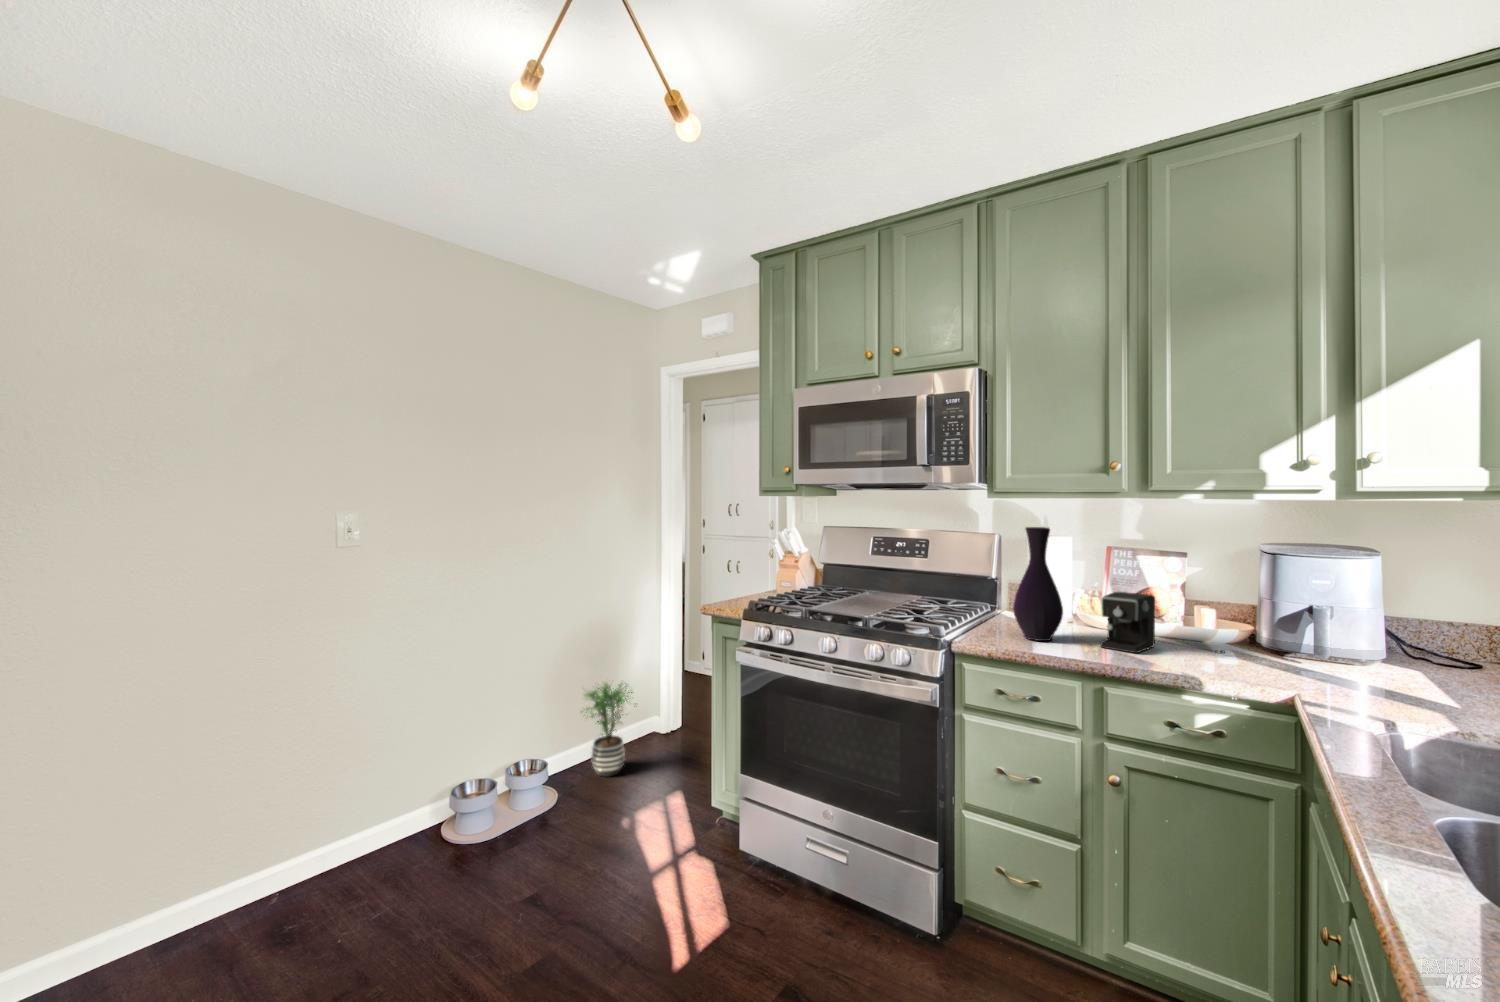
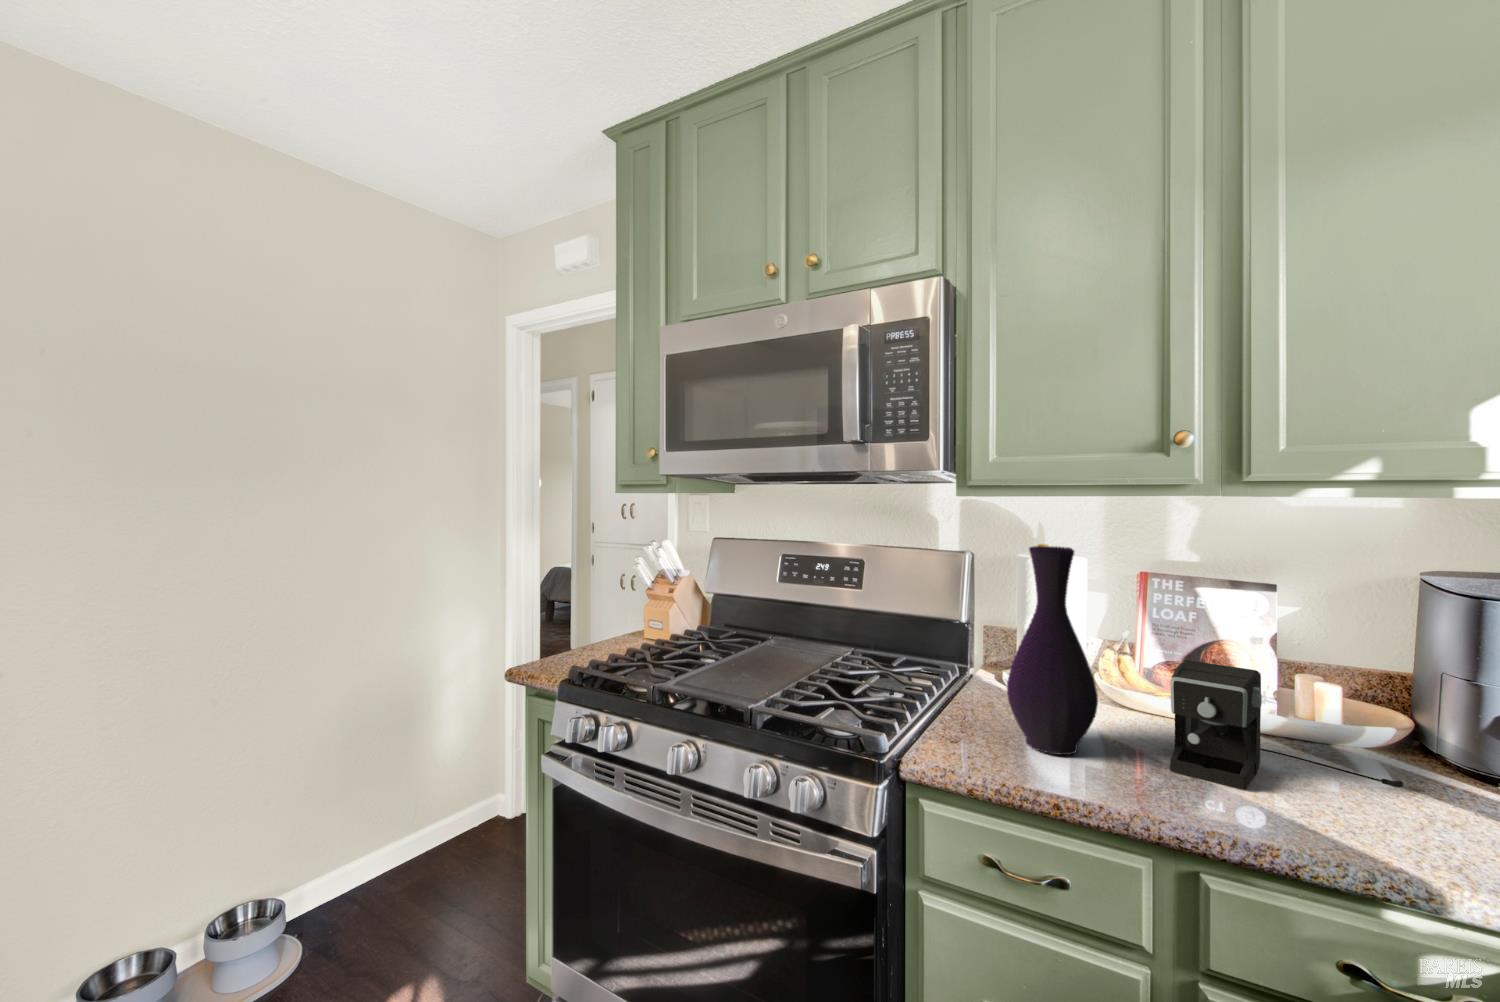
potted plant: present [581,681,633,777] -> none [350,758,450,906]

